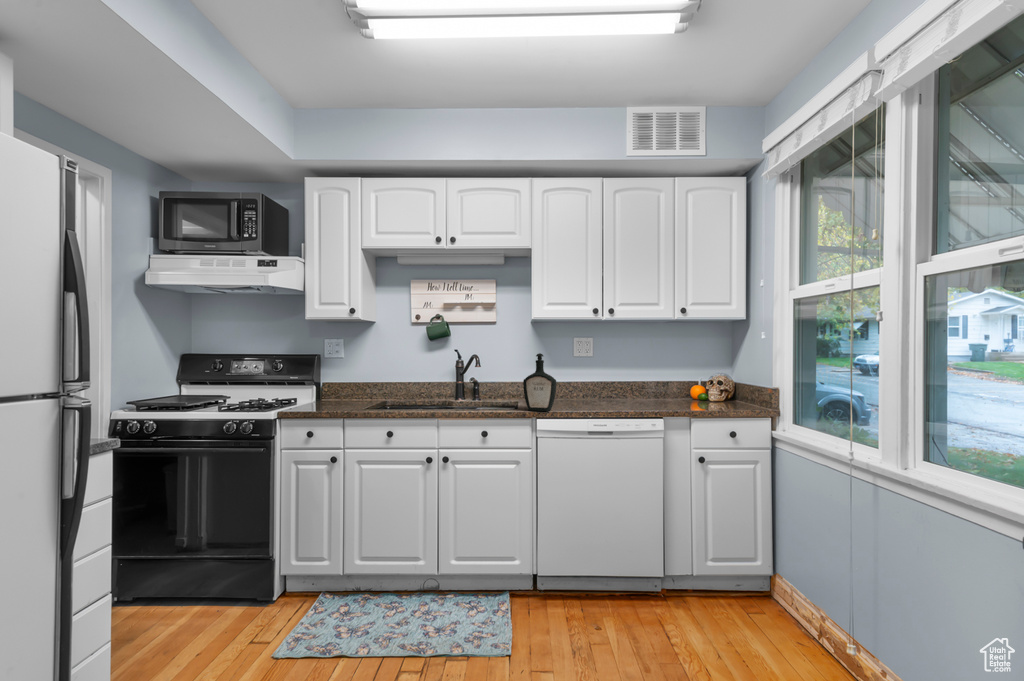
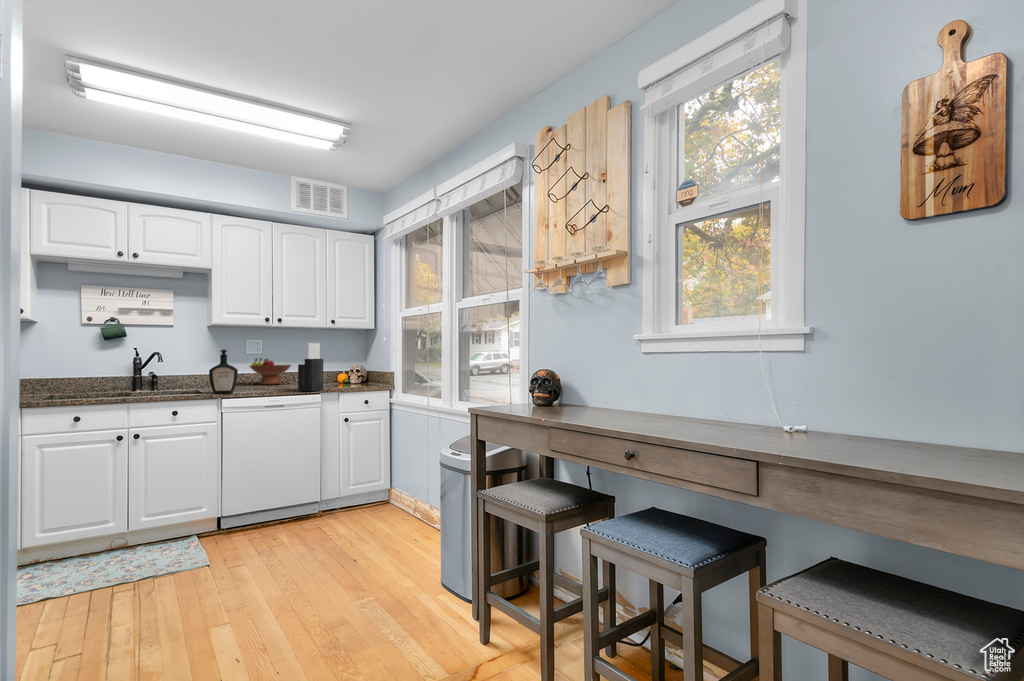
knife block: none [633,344,669,415] -> present [298,343,323,391]
fruit bowl: none [577,362,629,397] -> present [249,358,291,384]

